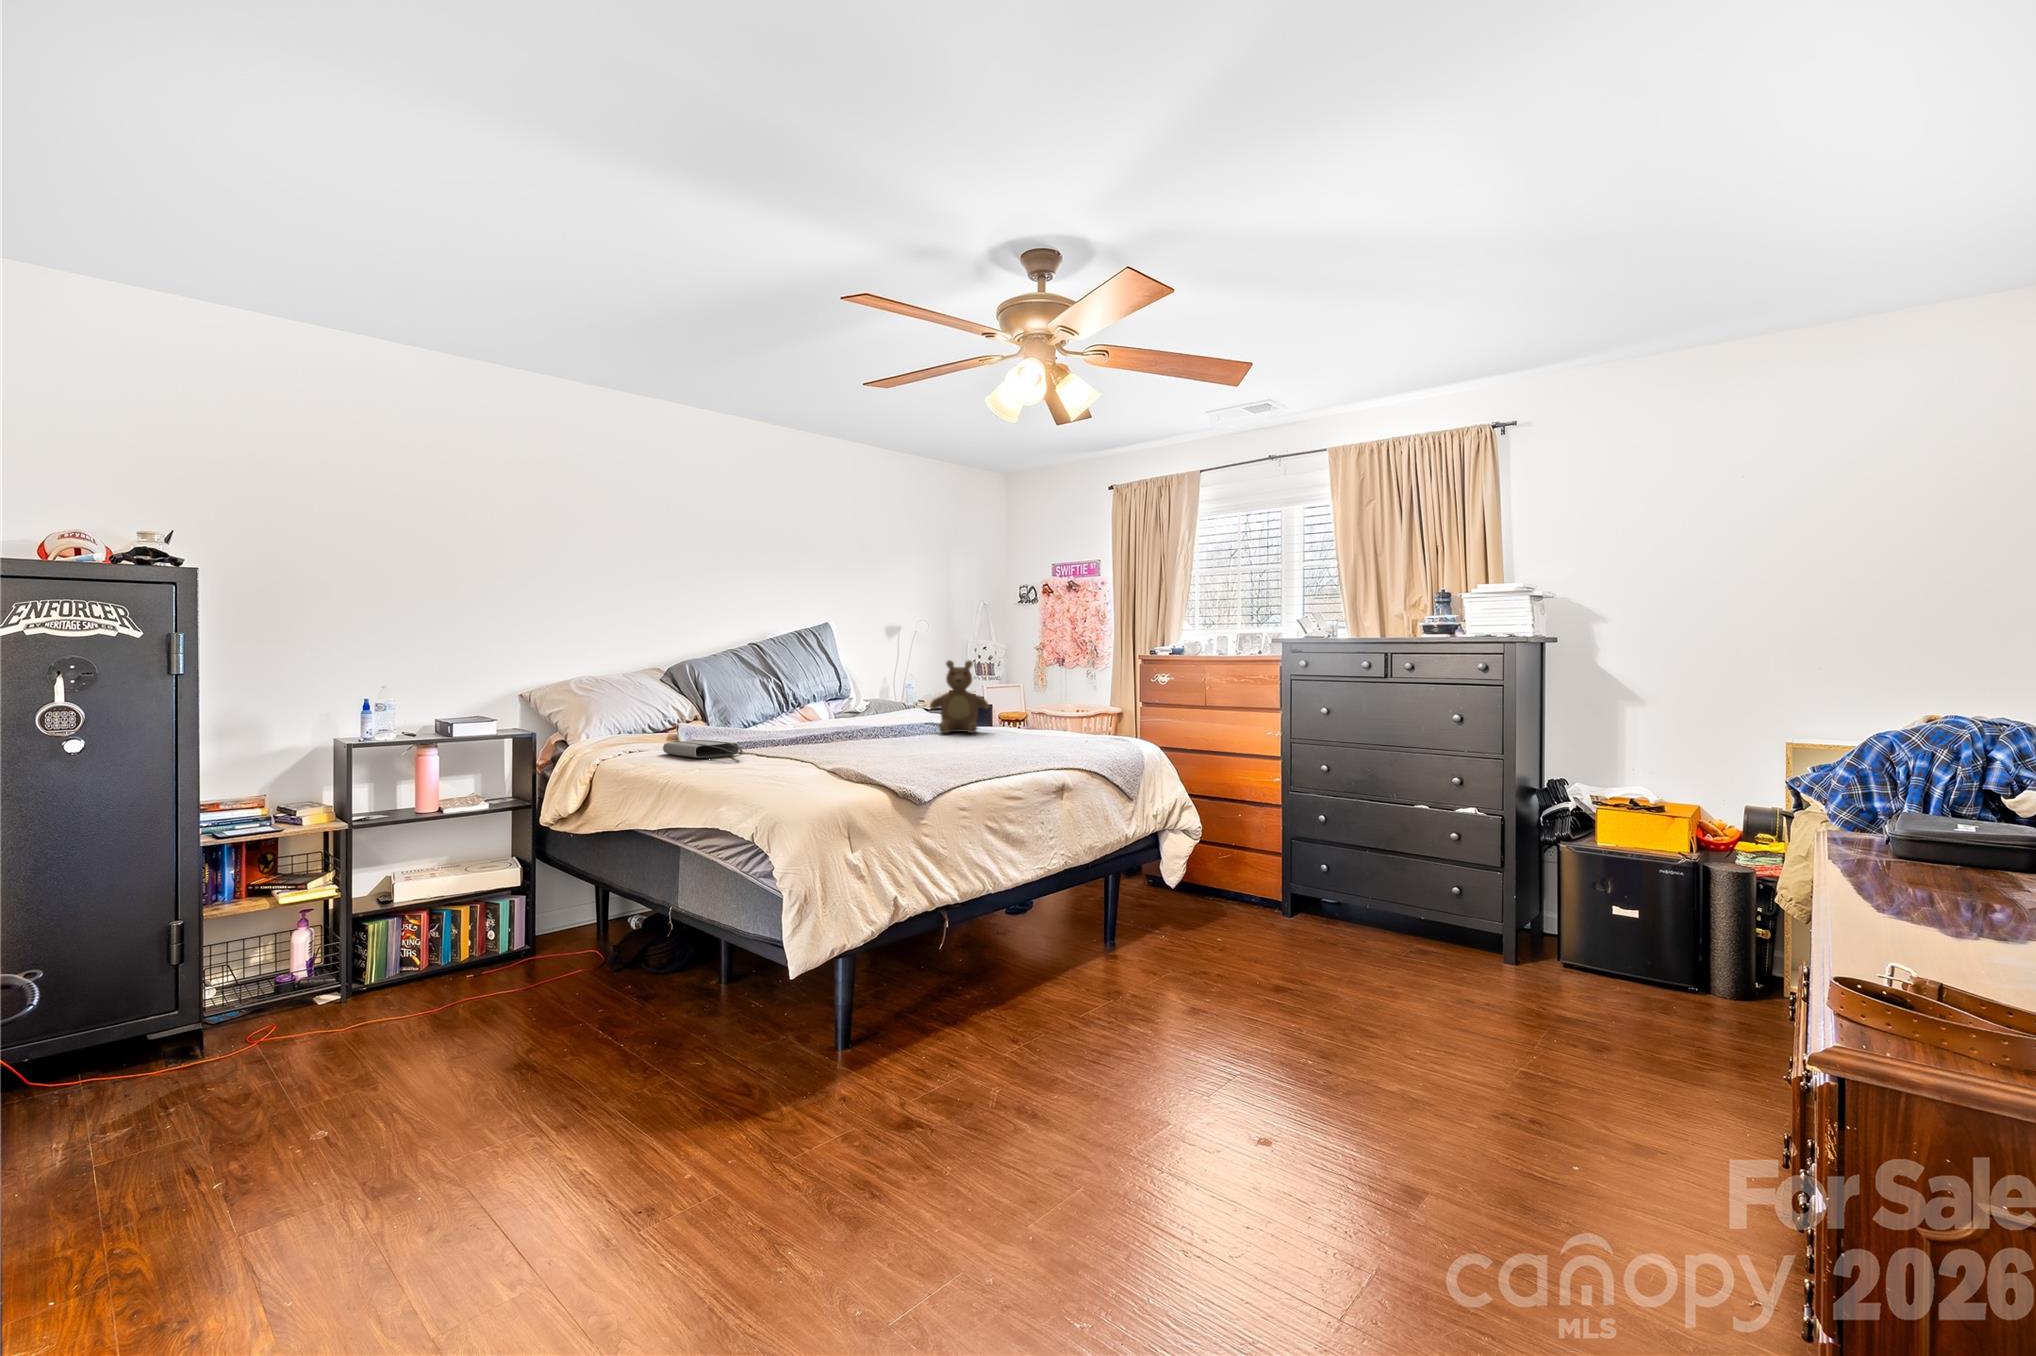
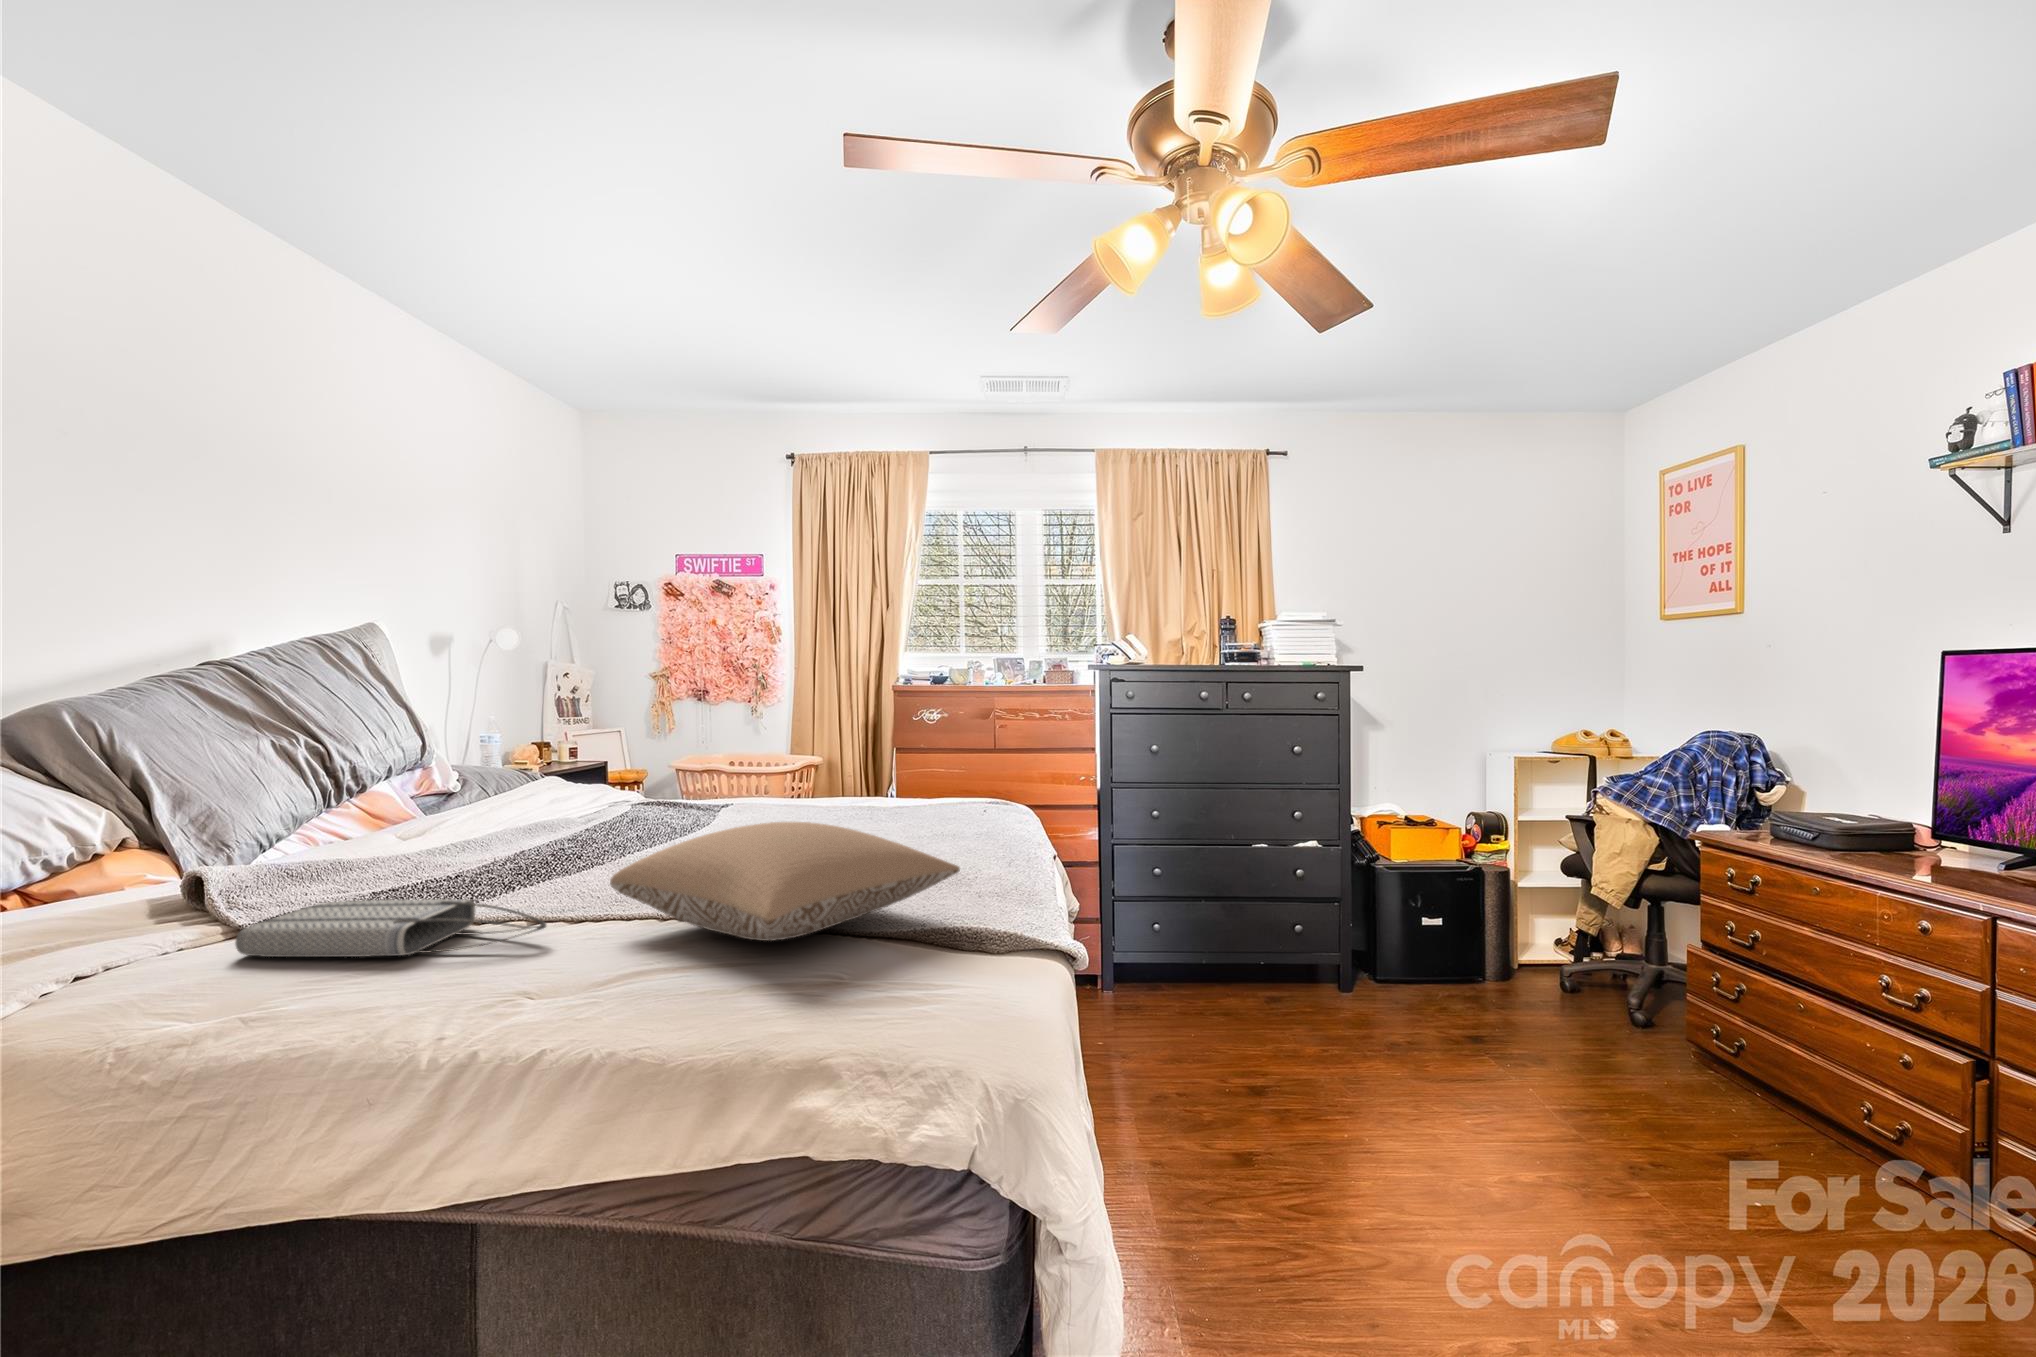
teddy bear: present [930,660,989,733] -> none [654,694,754,816]
pillow: none [761,718,888,767] -> present [610,822,960,941]

